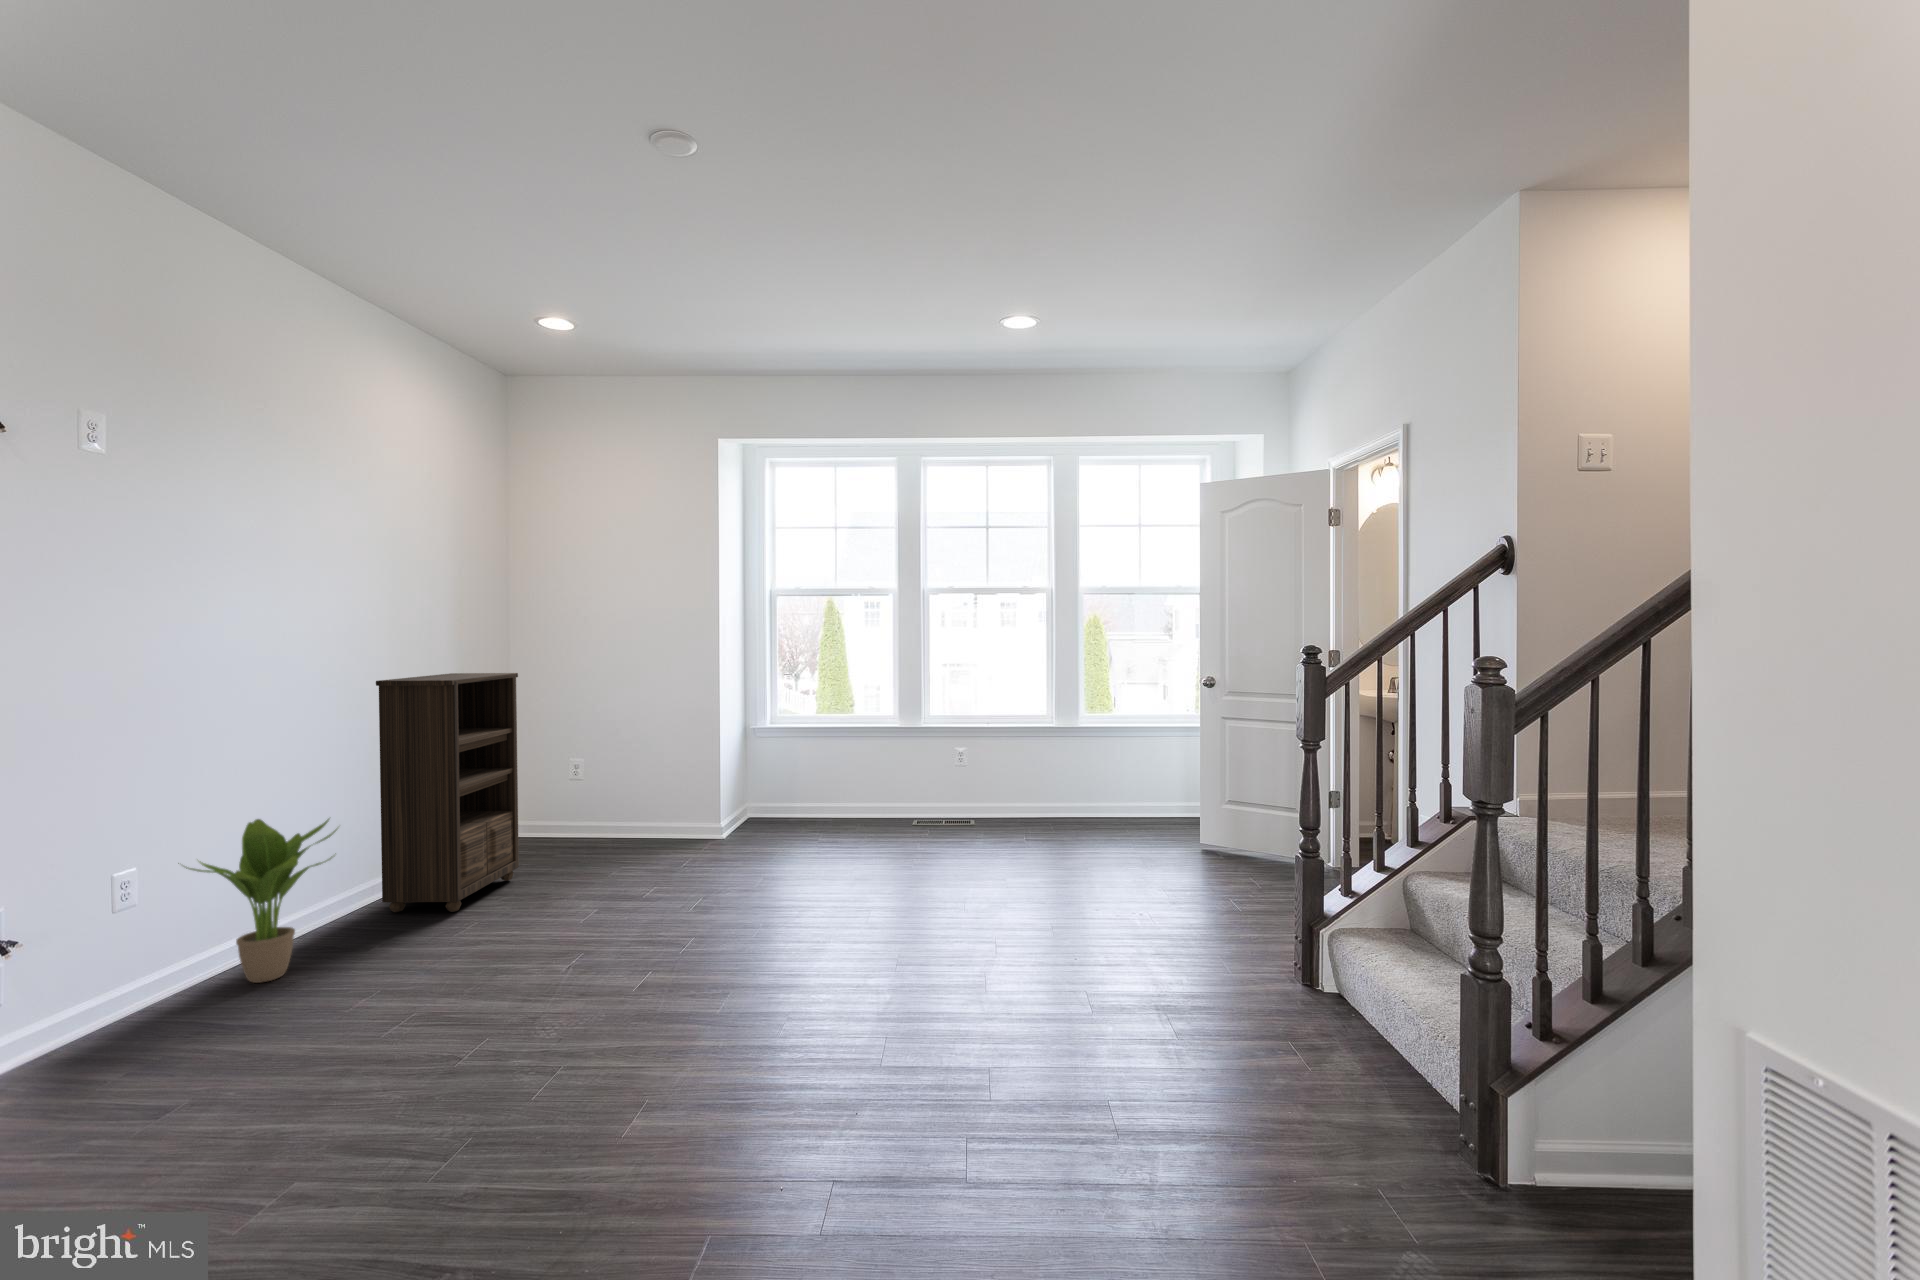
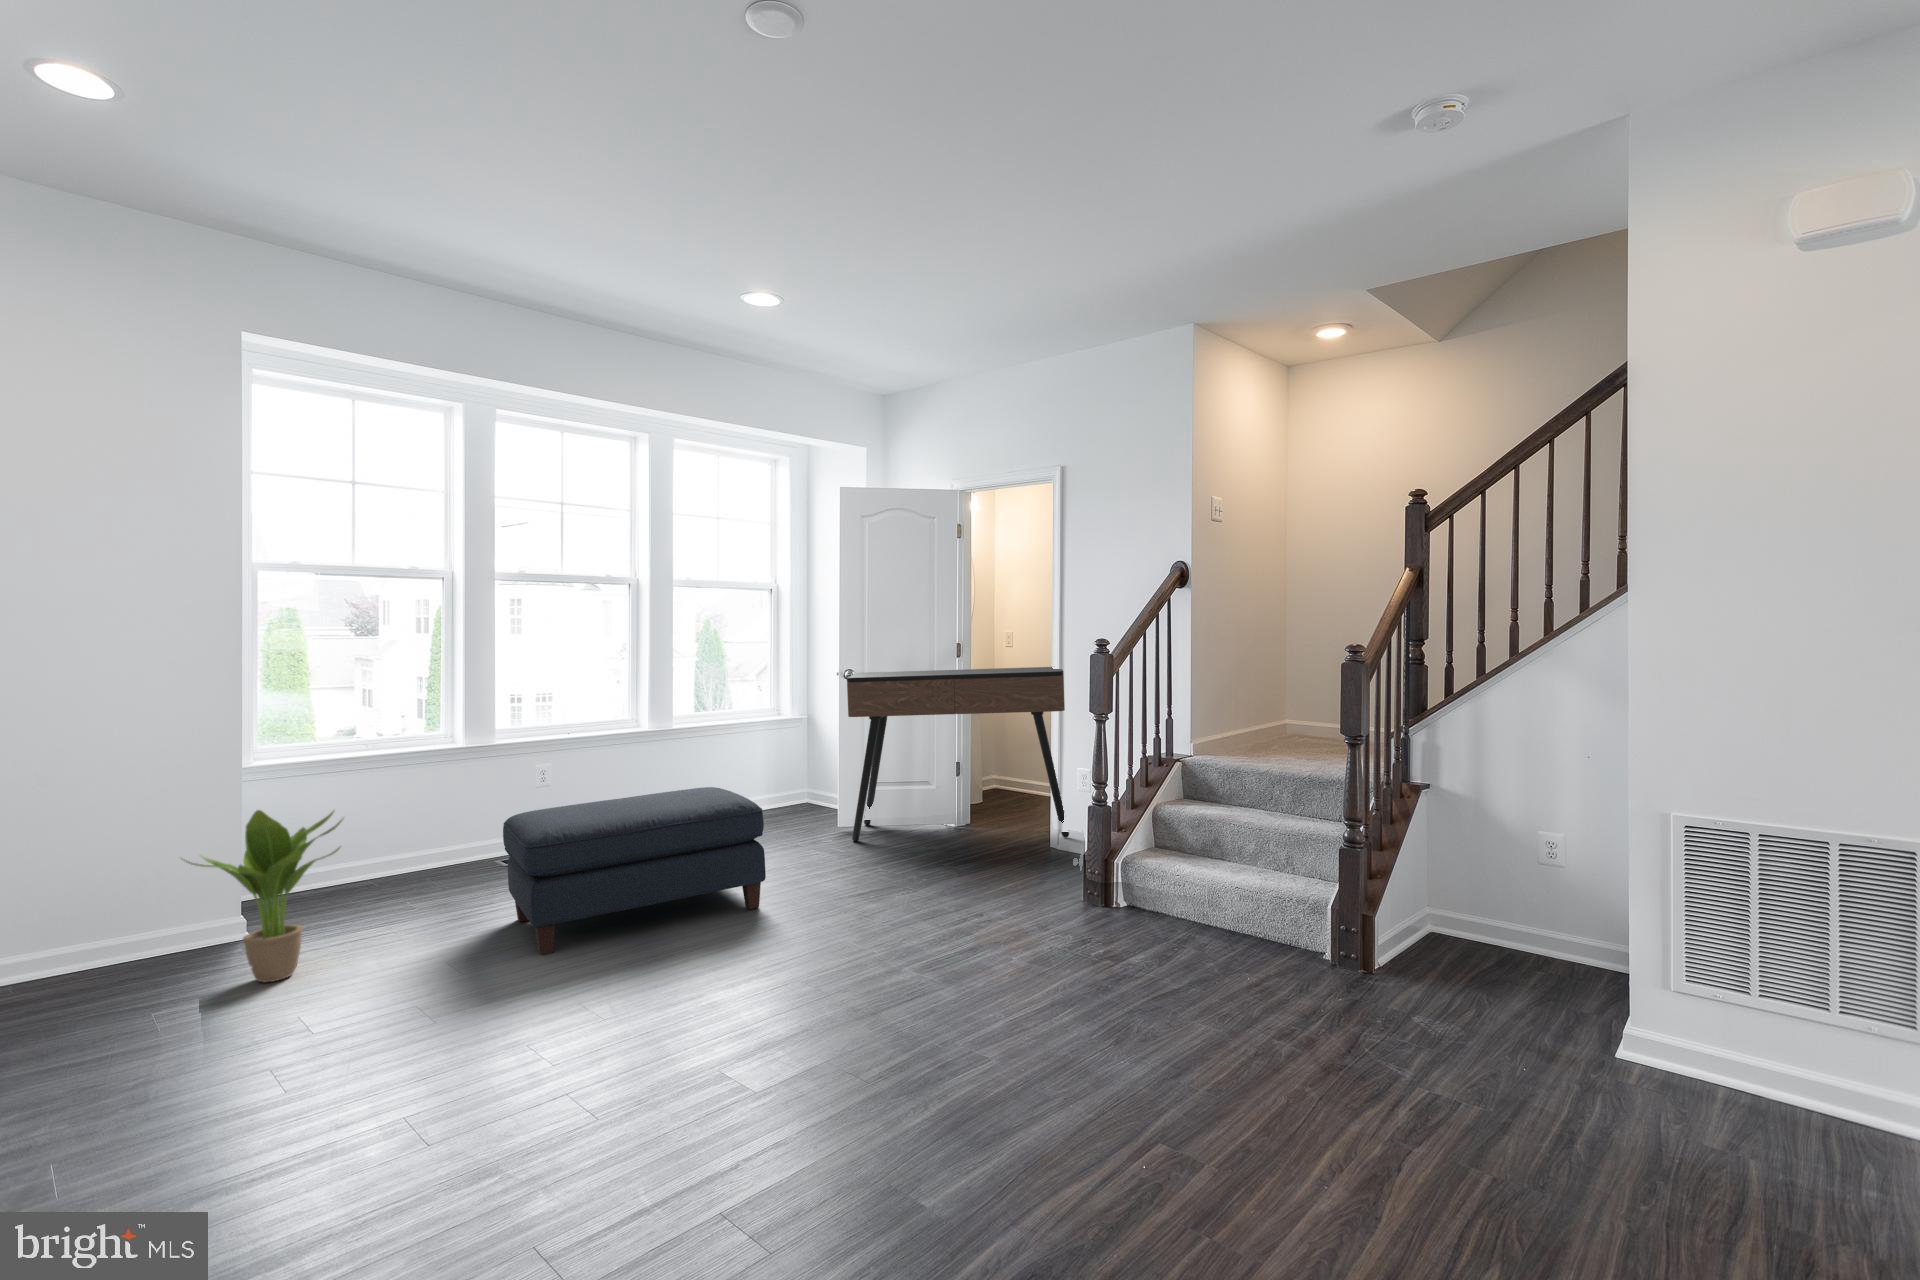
bookshelf: present [376,673,519,912] -> none [378,658,535,911]
console table: none [820,692,1022,851] -> present [847,667,1069,841]
ottoman: none [491,800,740,959] -> present [503,787,766,955]

